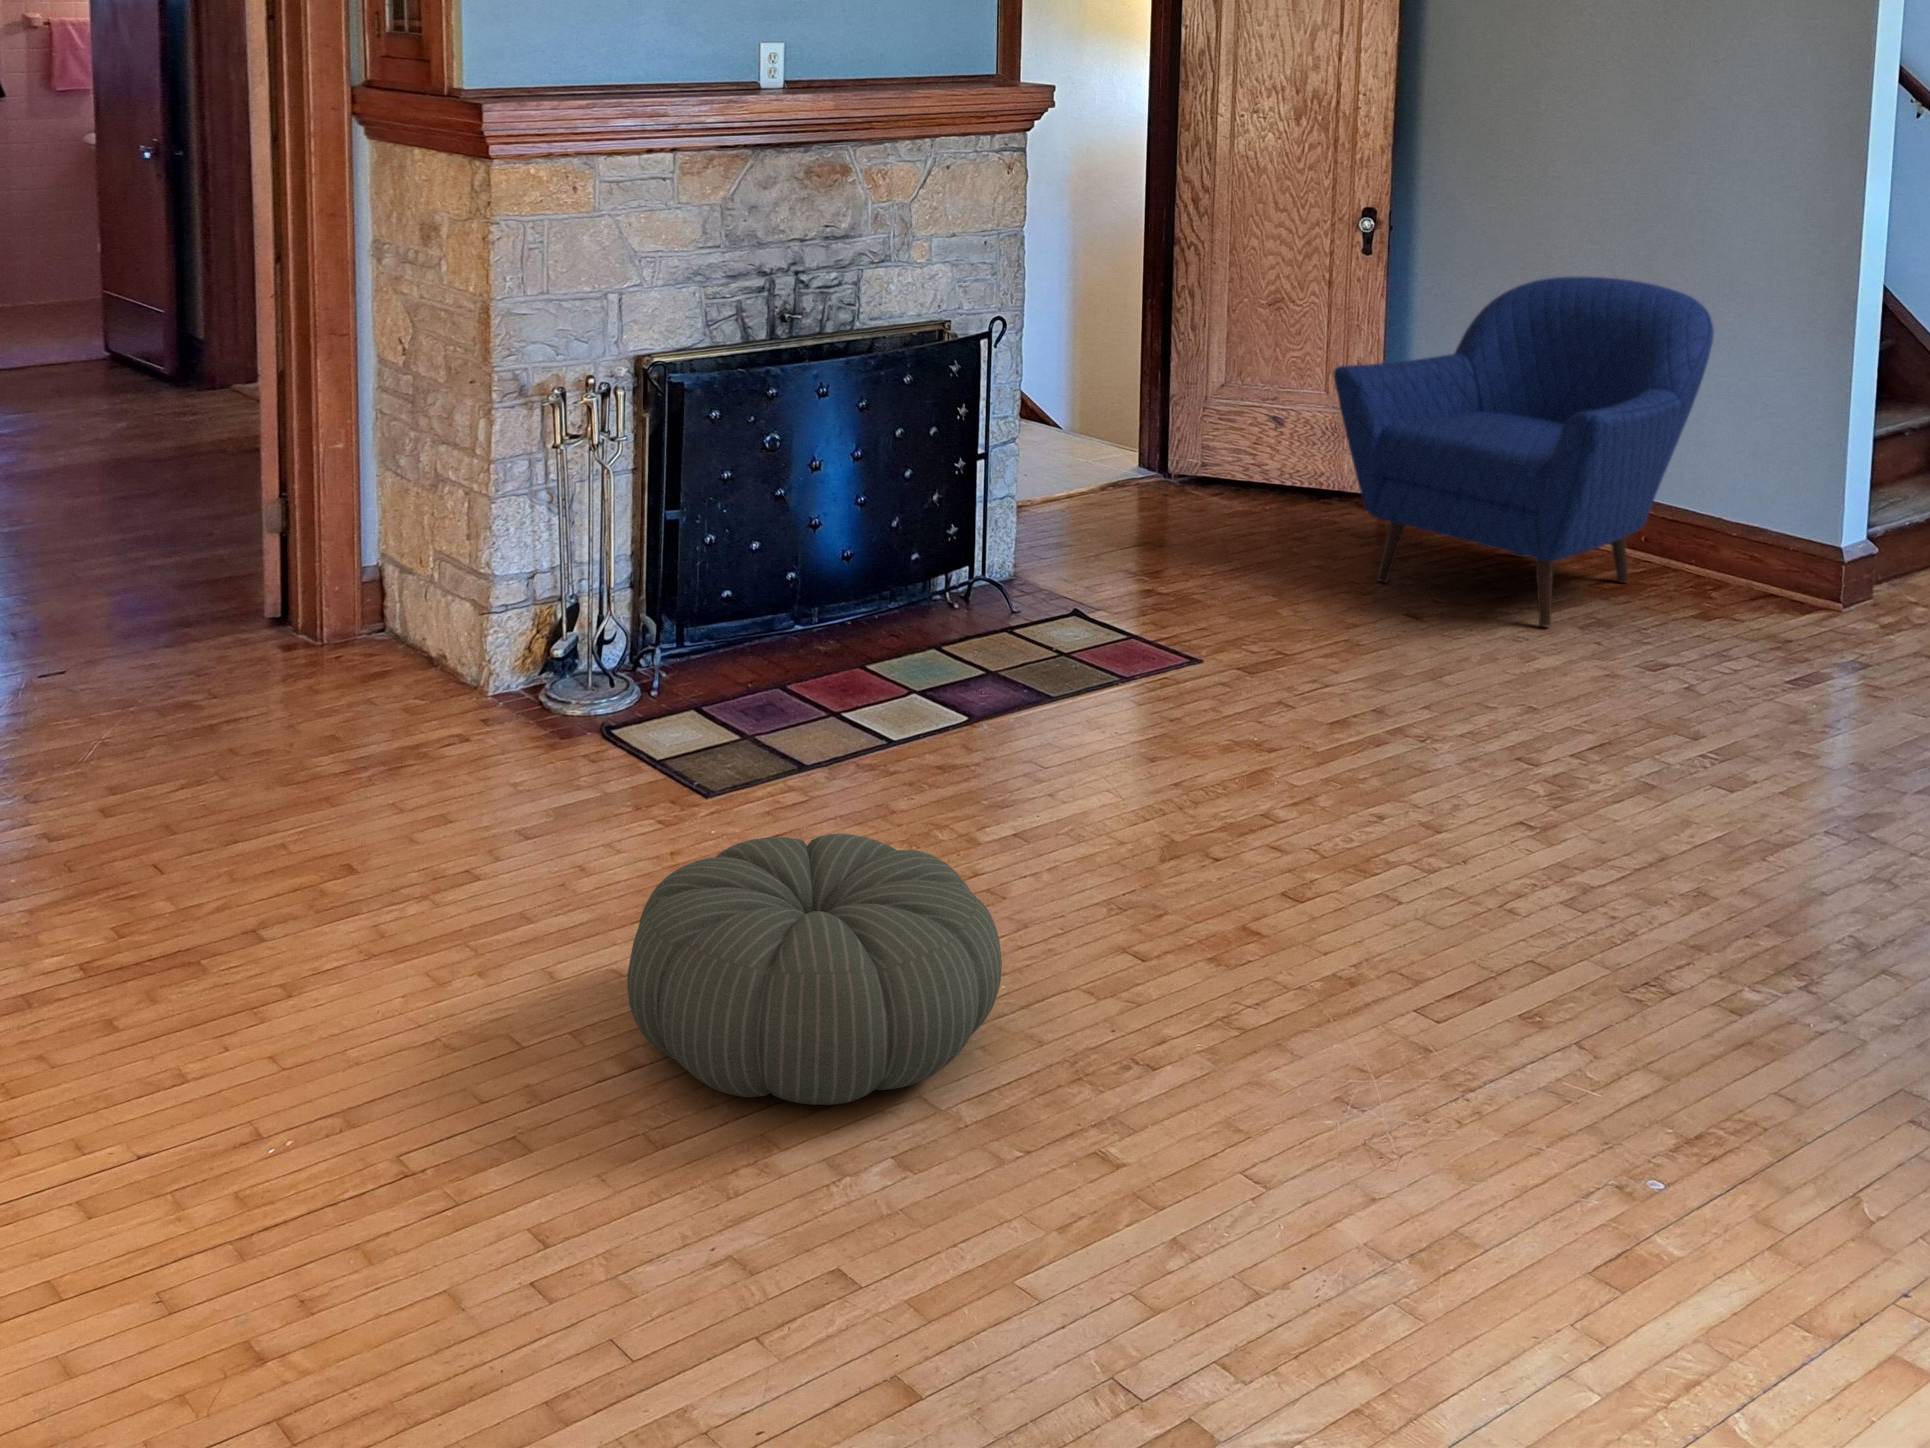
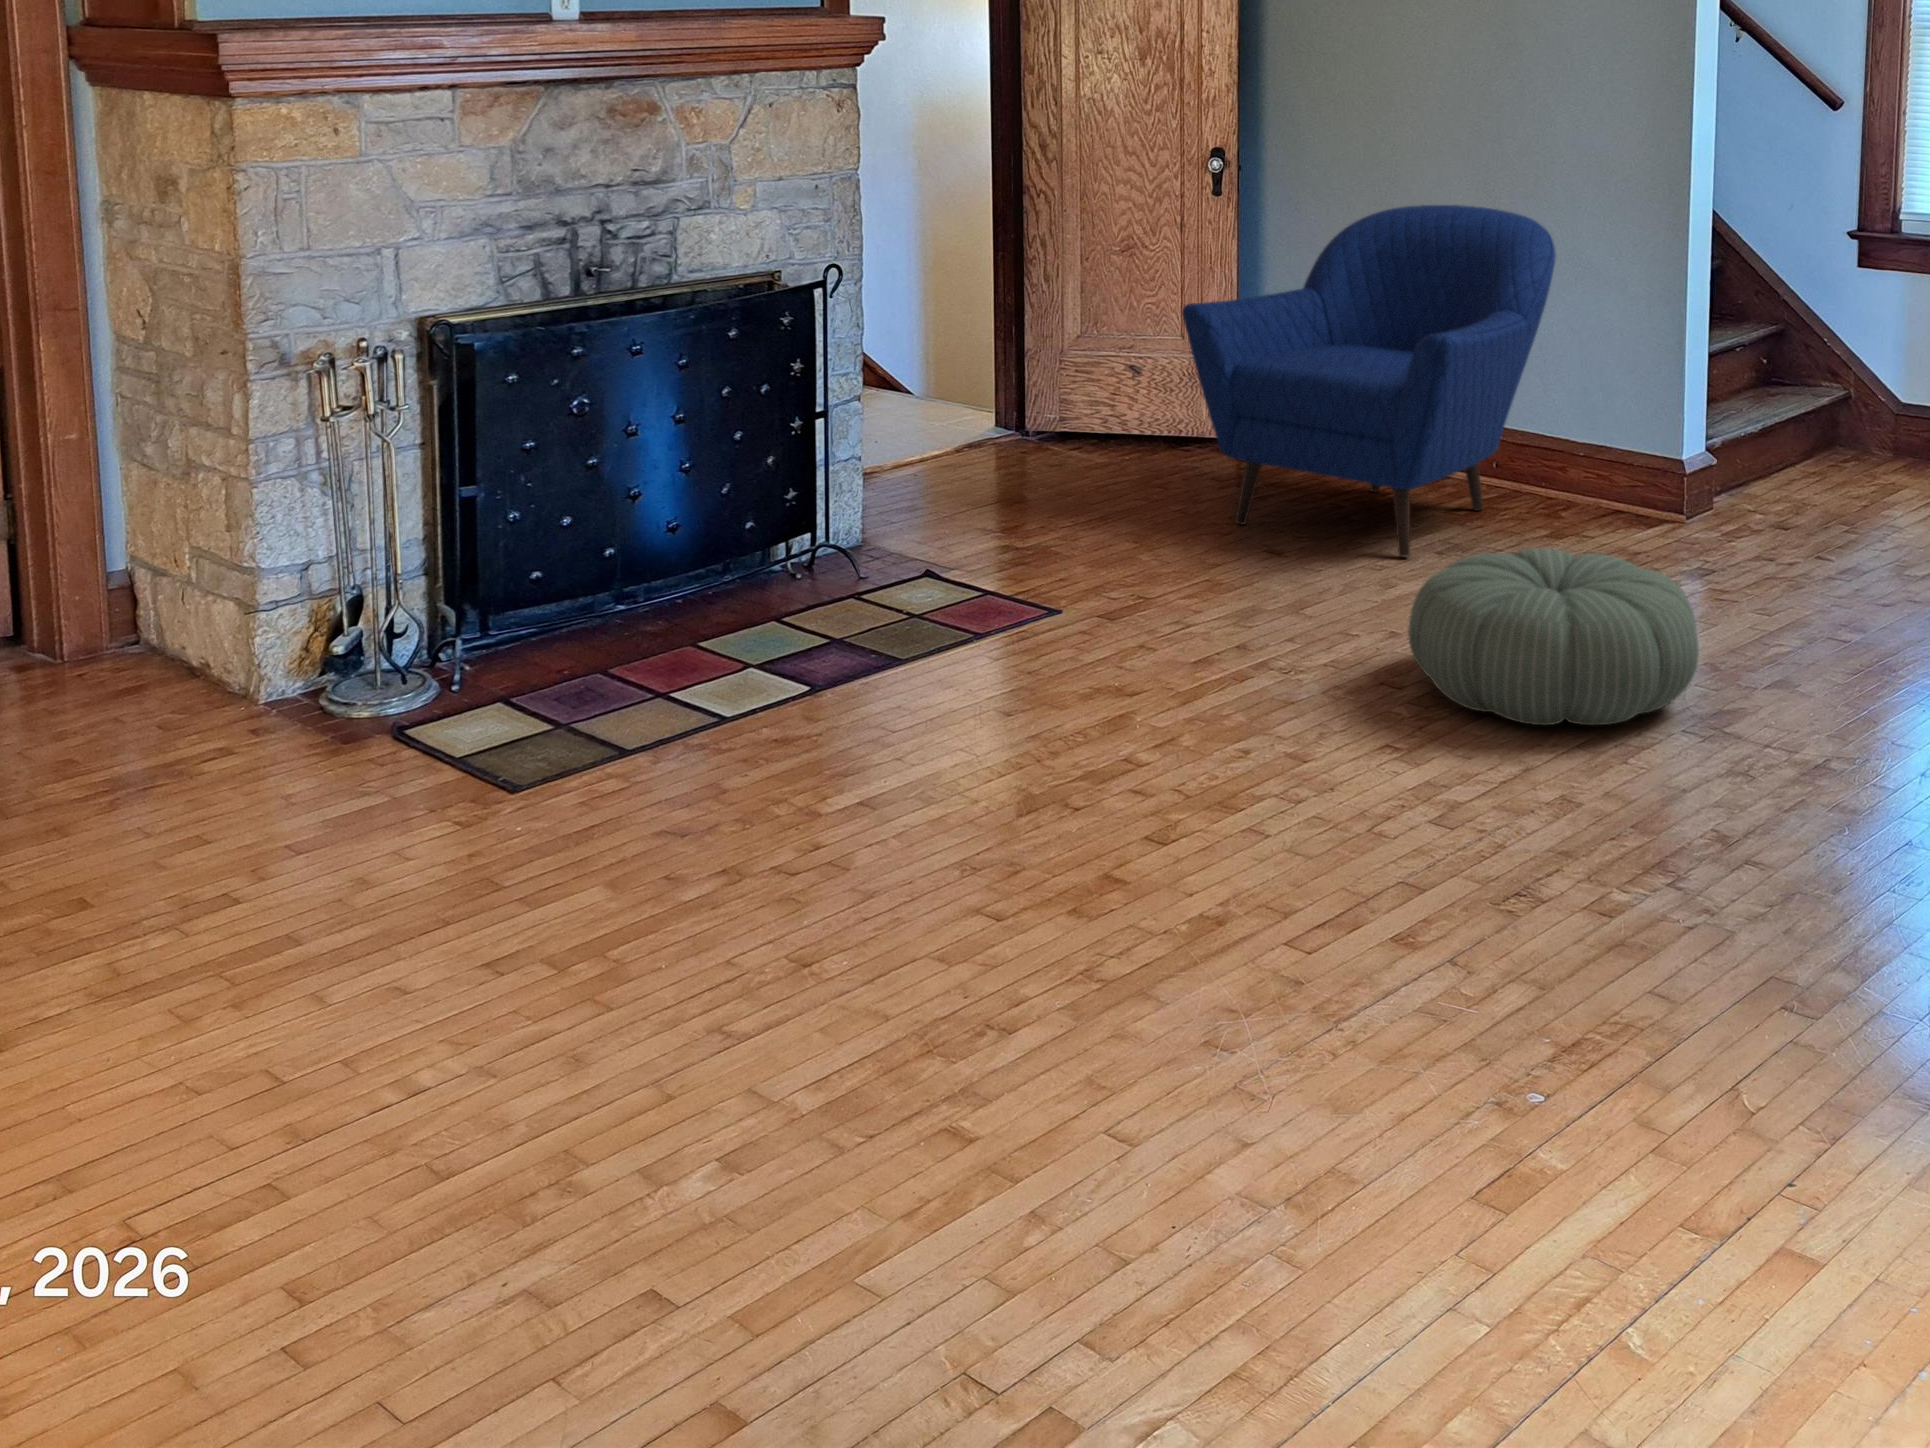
pouf: present [628,834,1002,1105] -> present [1408,548,1699,725]

